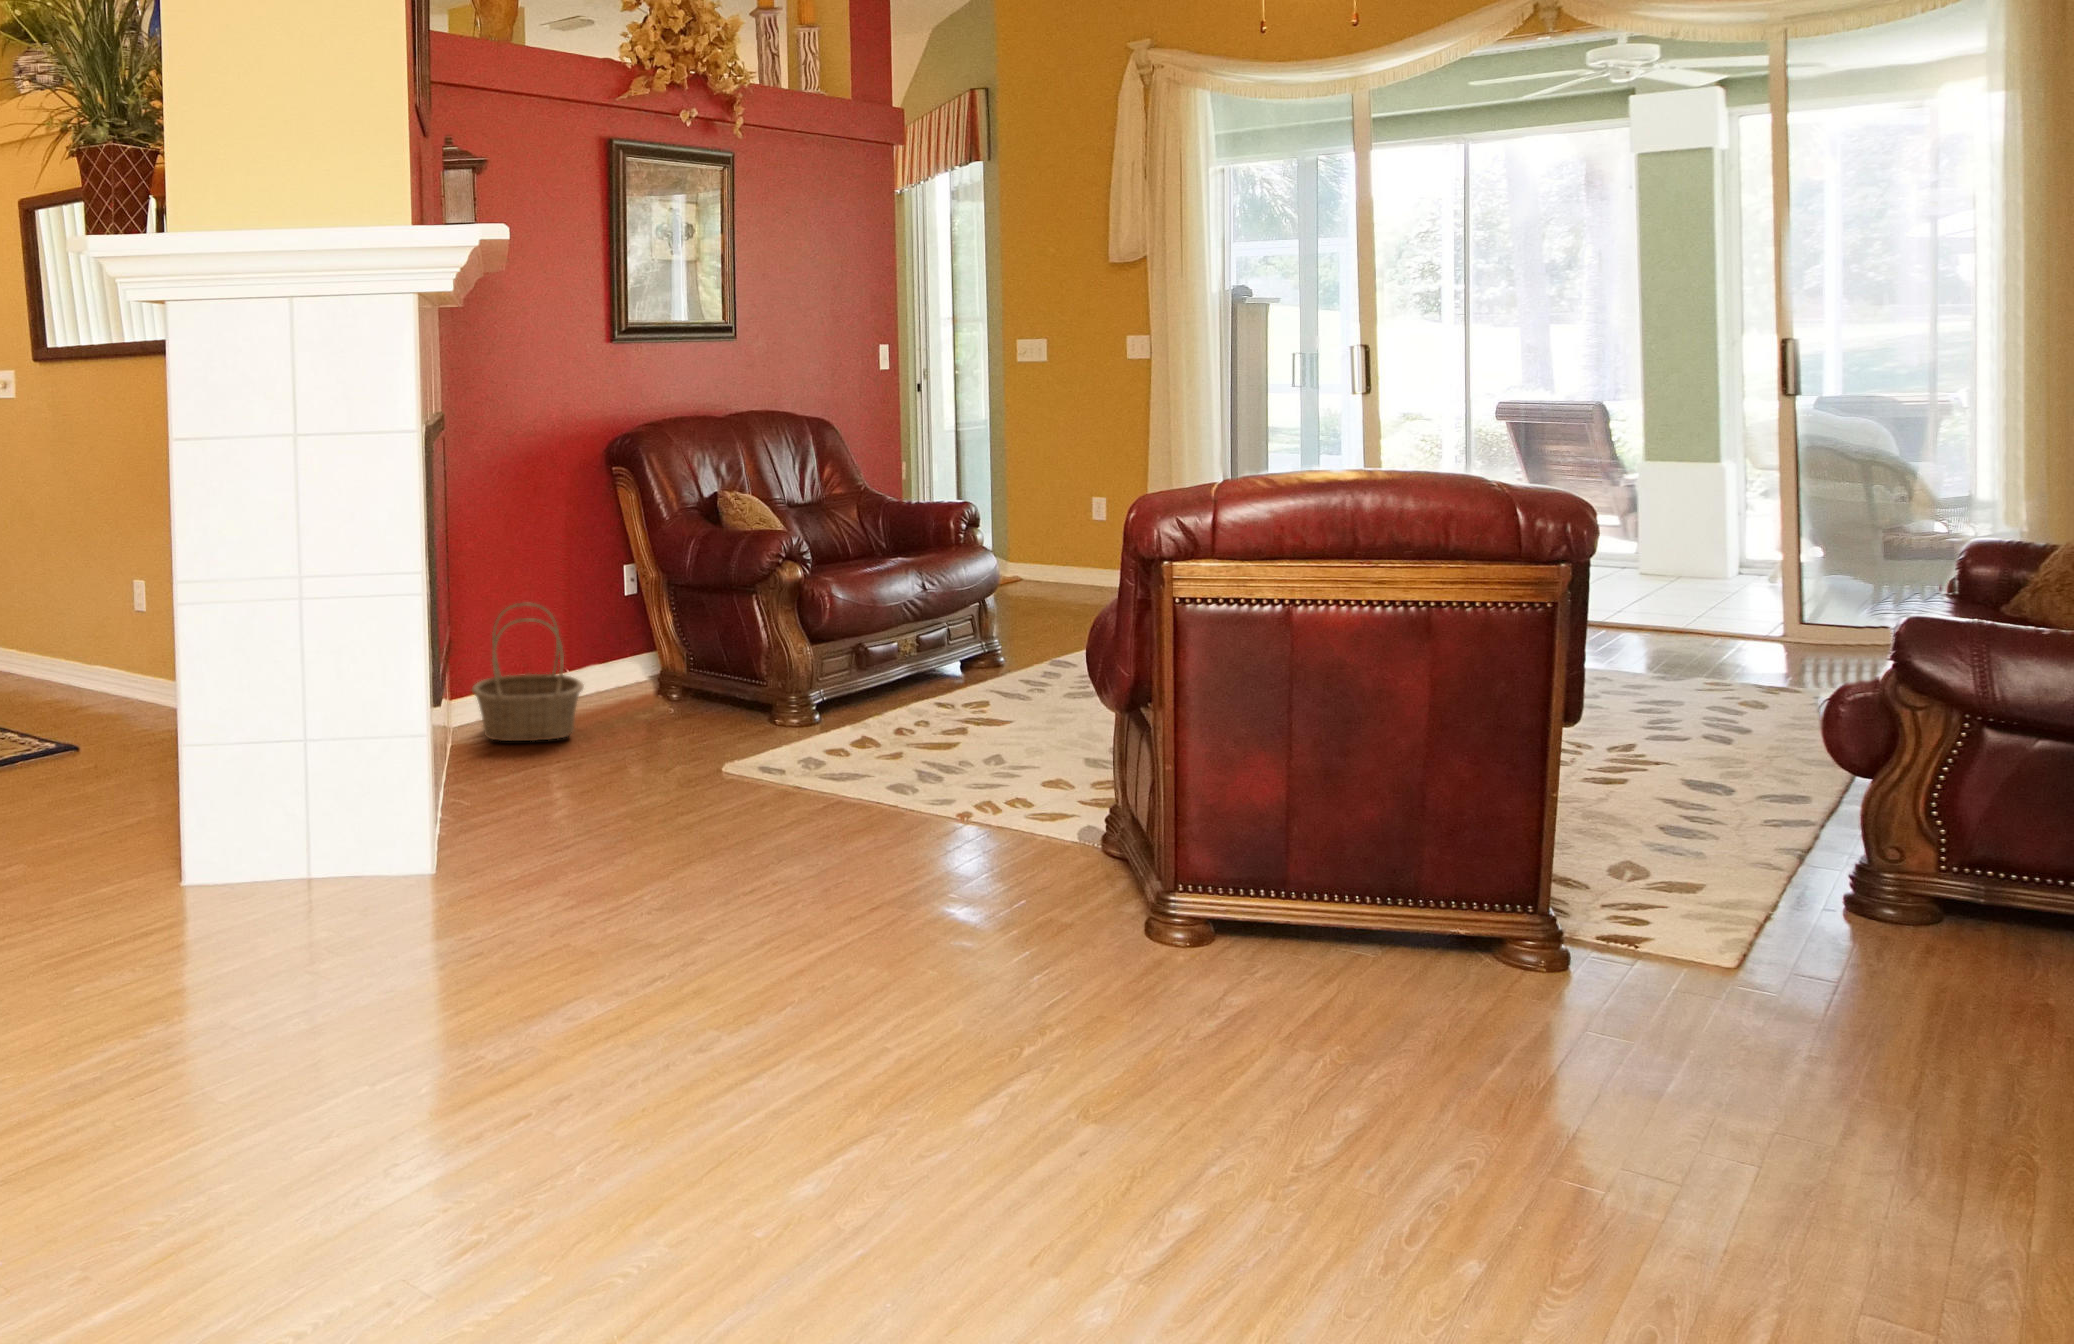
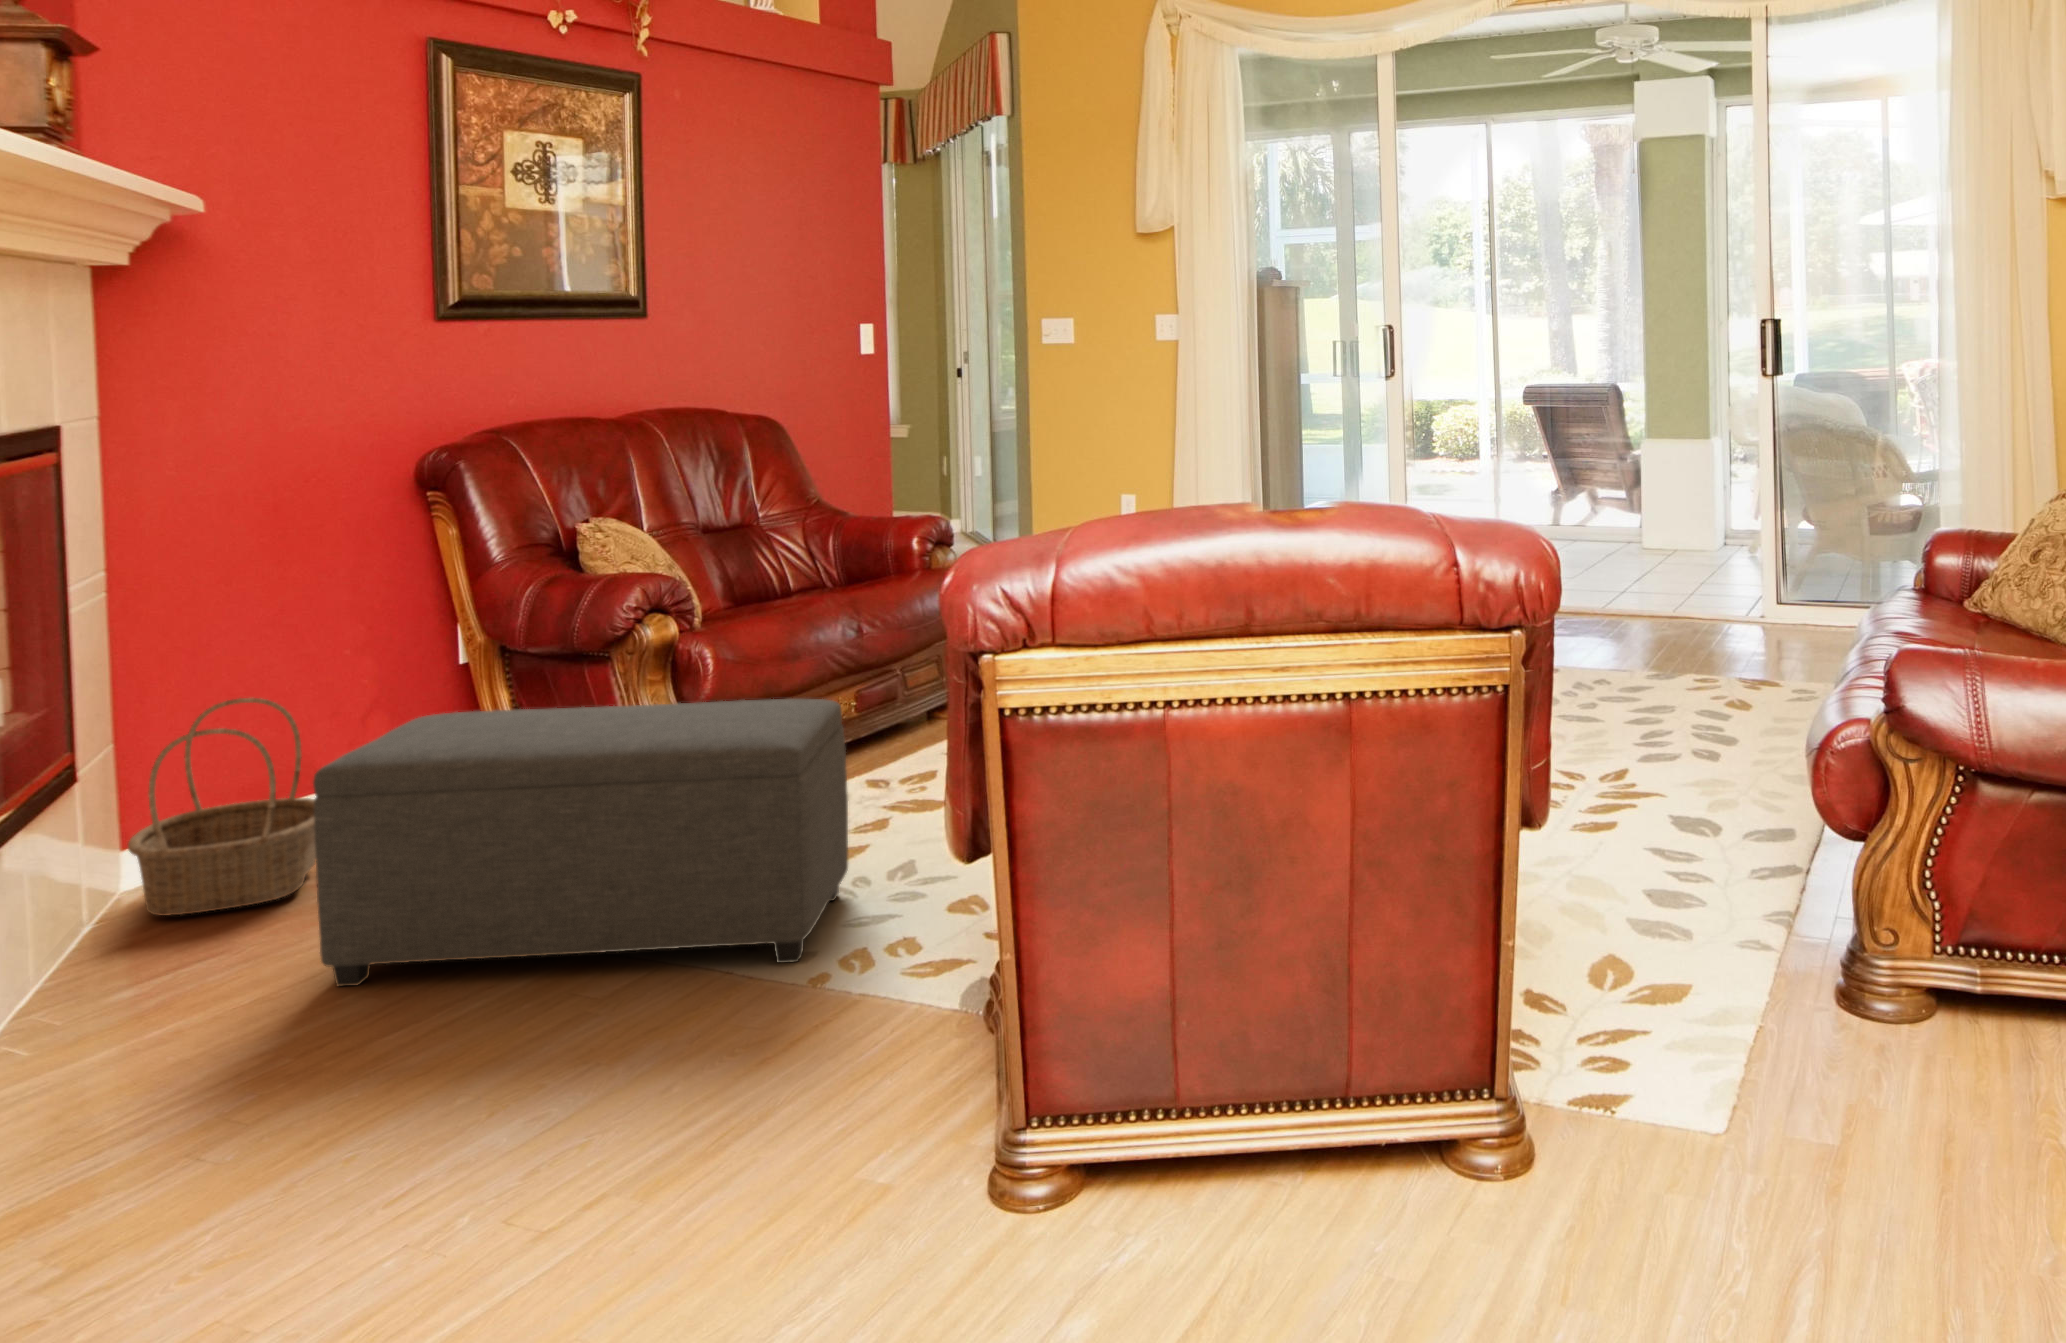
ottoman: none [627,617,960,804] -> present [313,699,848,986]

